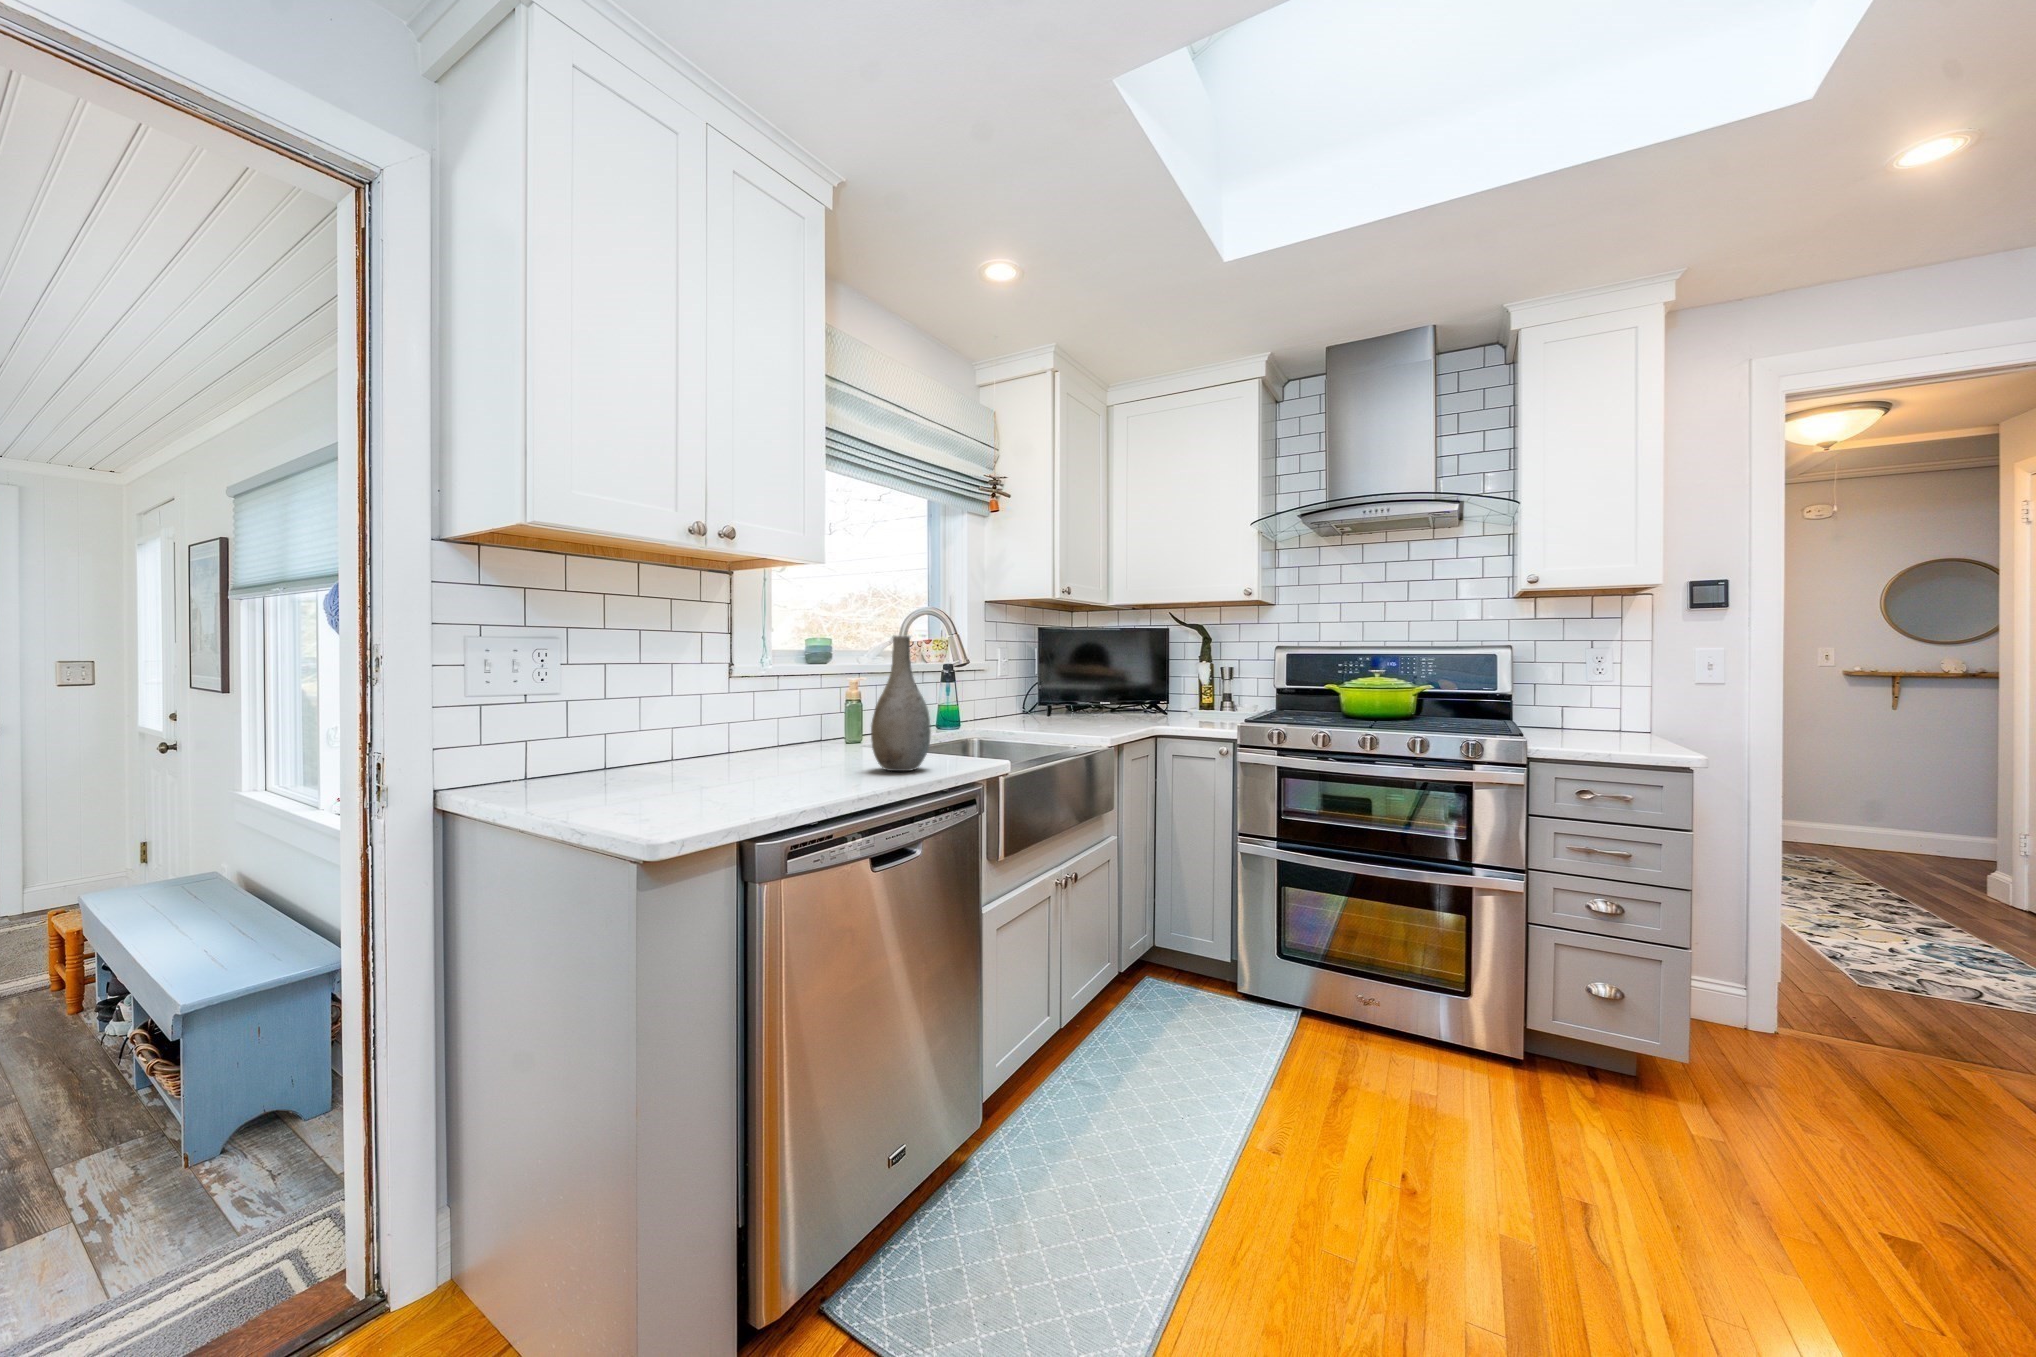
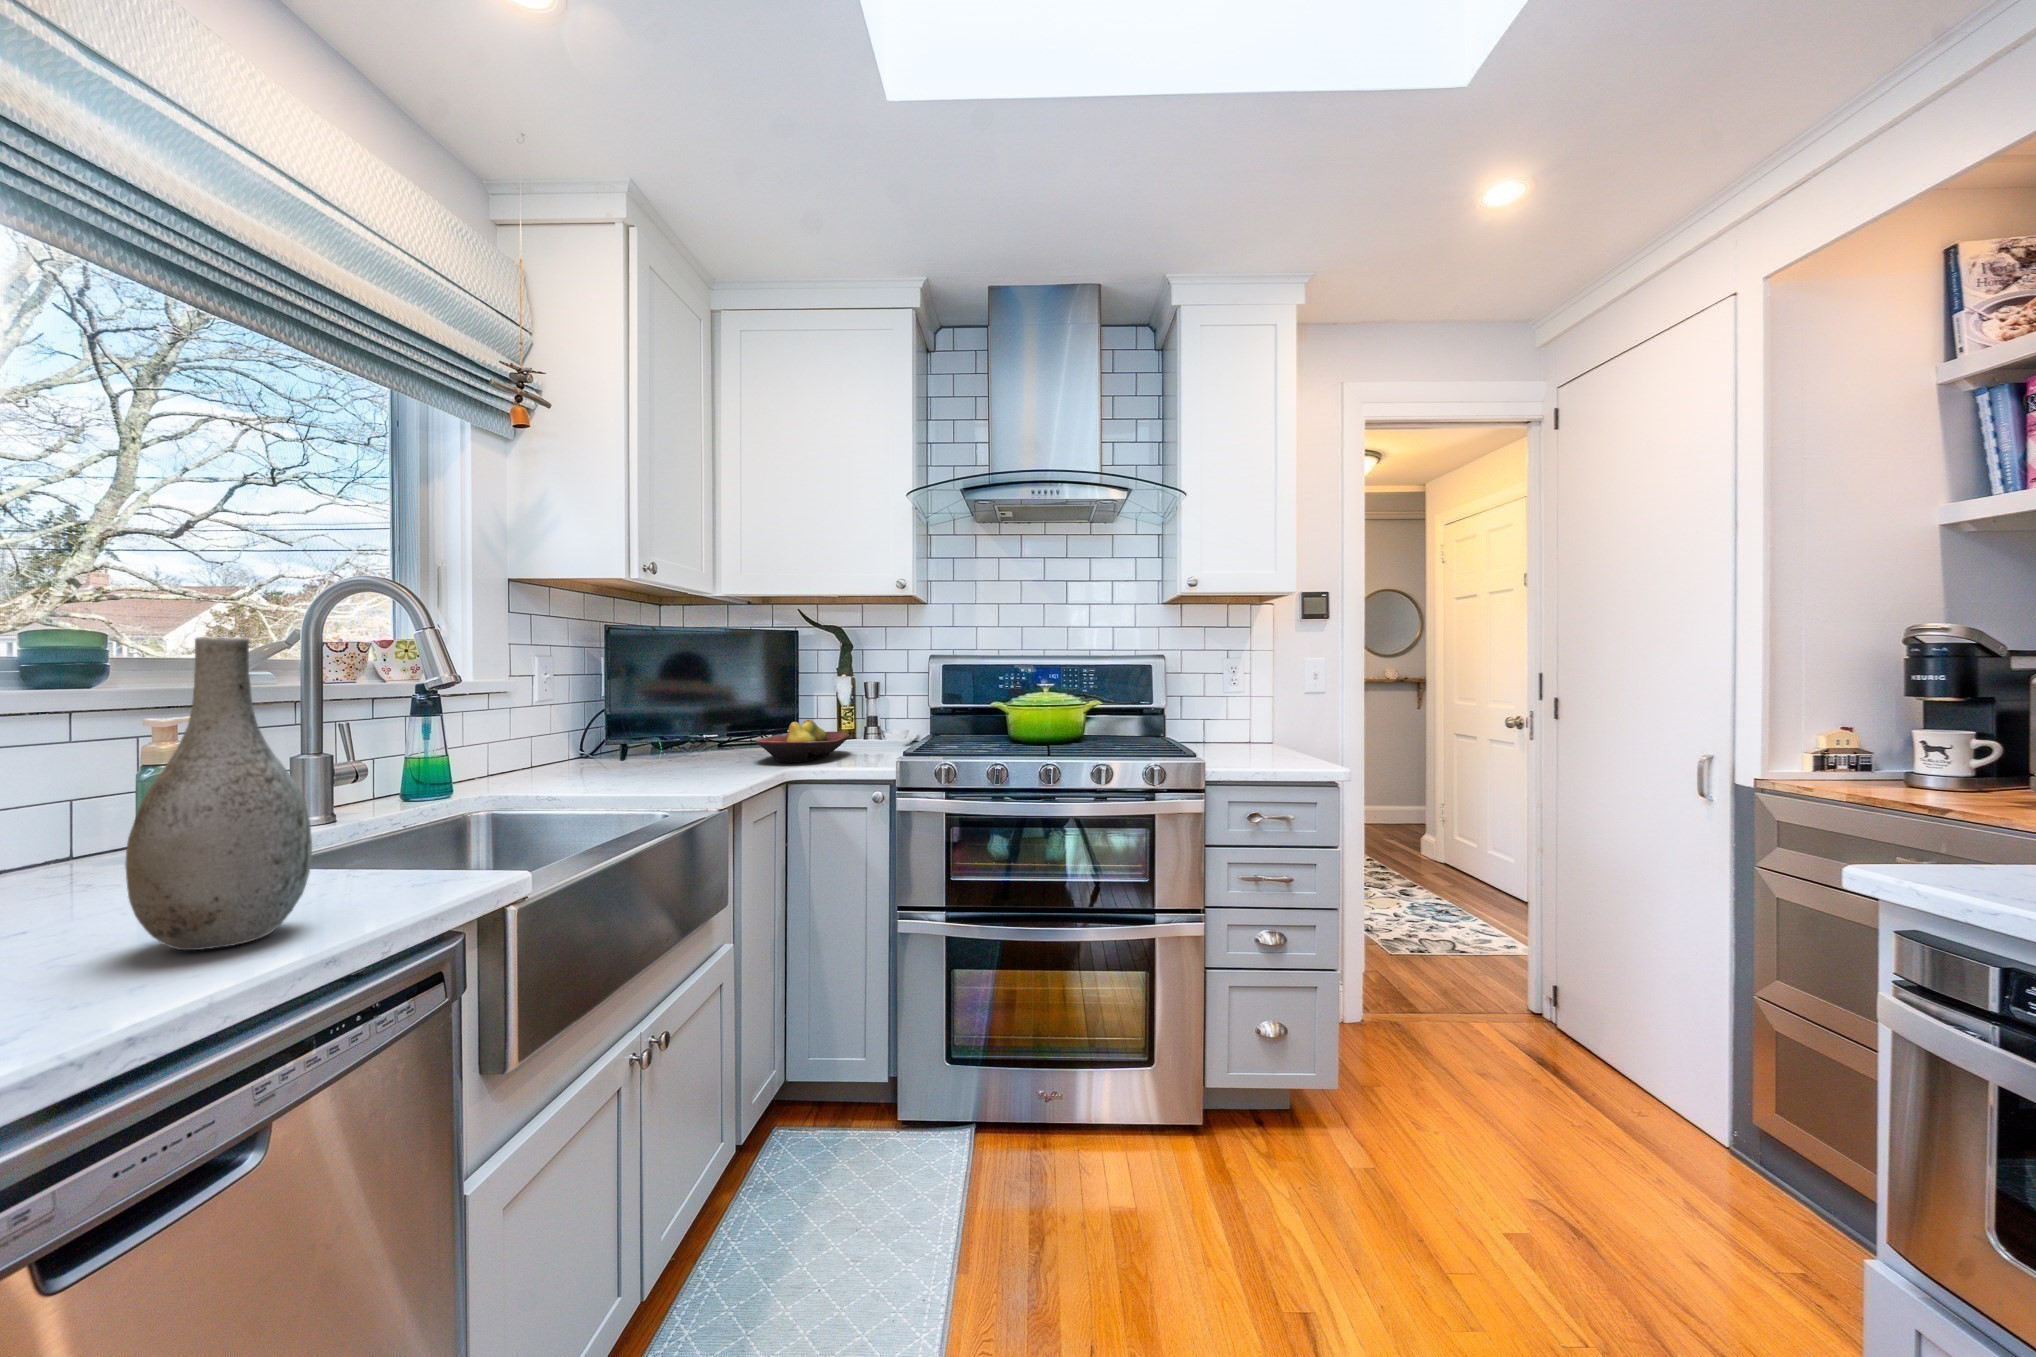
fruit bowl: none [1138,694,1207,724] -> present [755,720,849,763]

